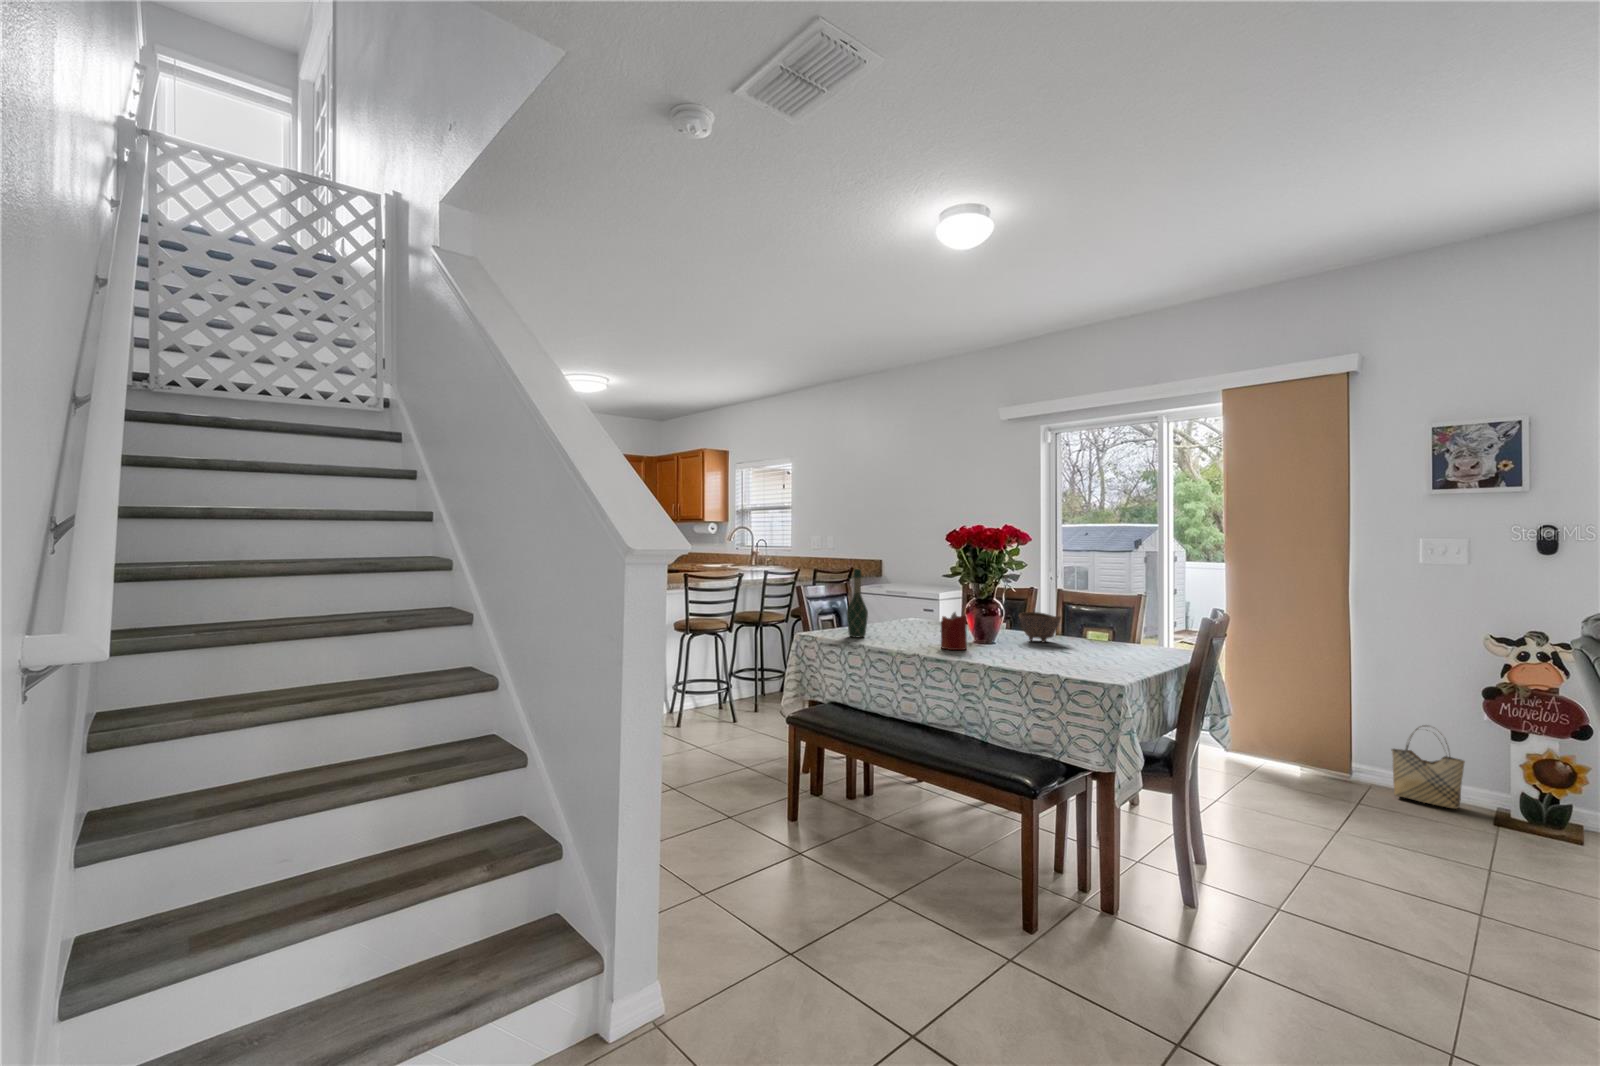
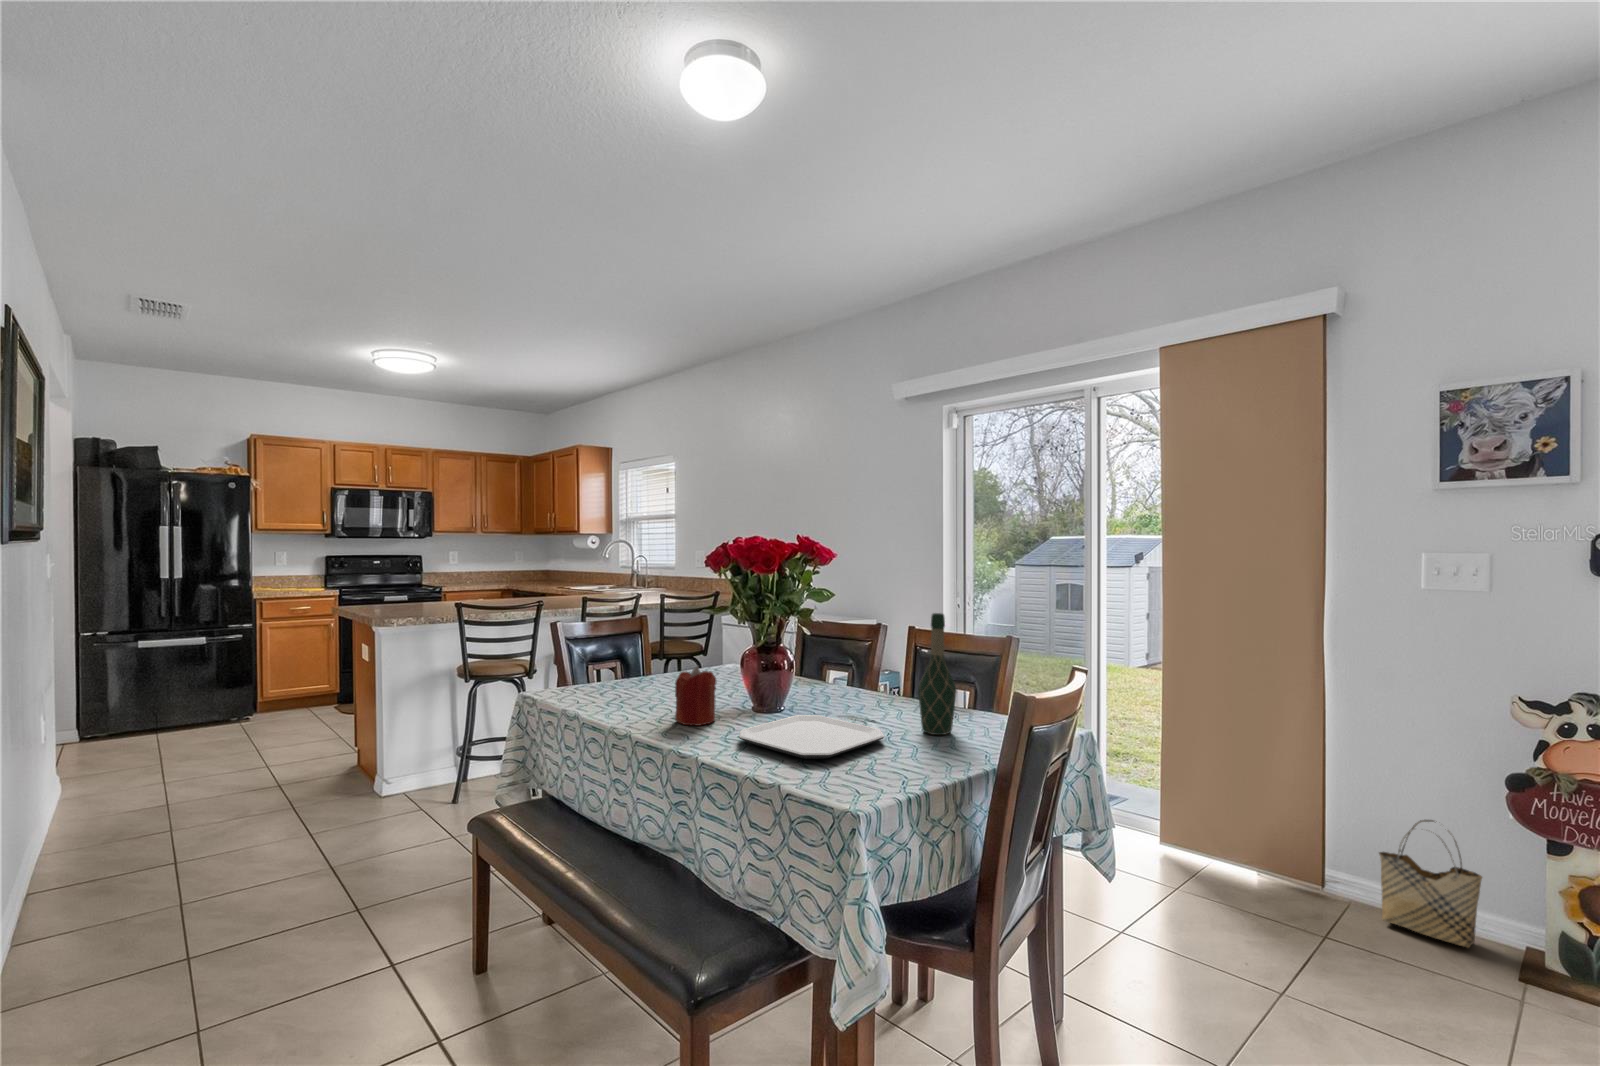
wine bottle: present [847,569,868,638] -> present [918,613,957,735]
bowl: present [1019,612,1061,643] -> none [815,660,876,708]
plate: none [999,644,1094,664] -> present [739,715,884,759]

